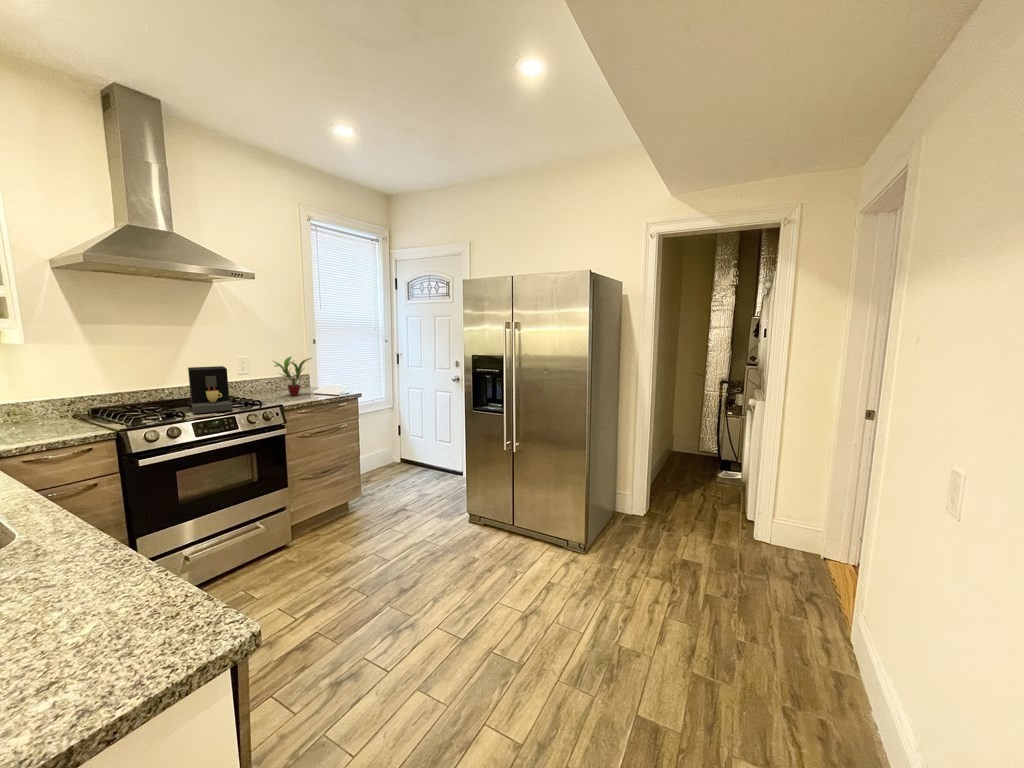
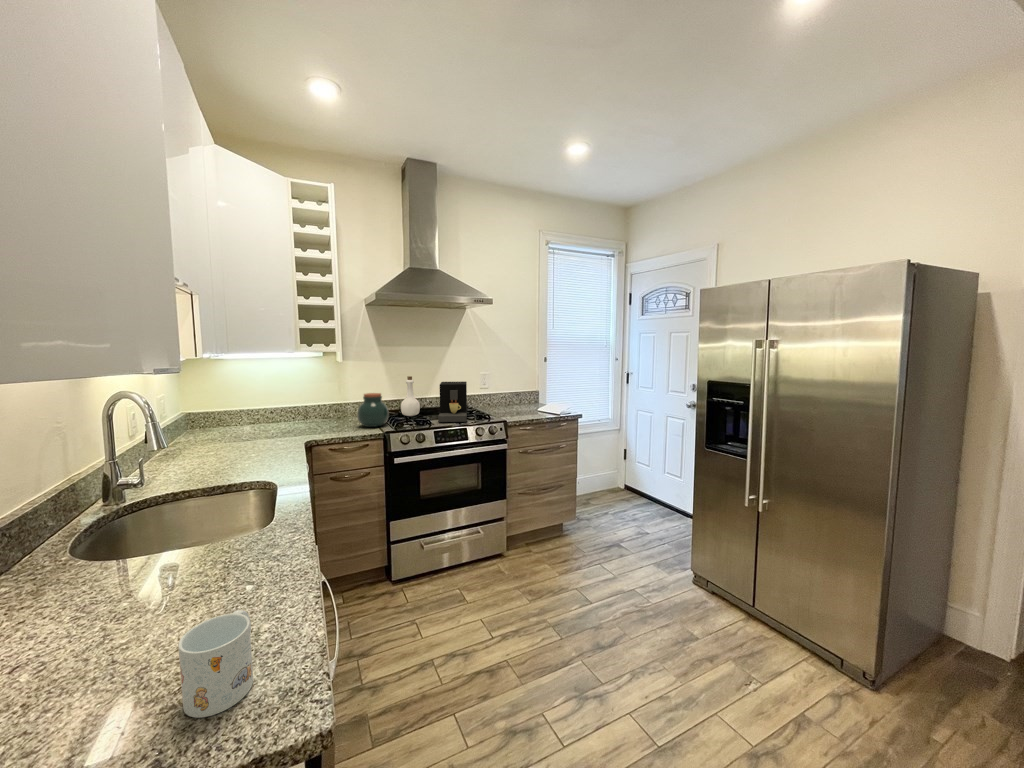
potted plant: present [275,357,312,396] -> none [505,374,539,412]
bottle: none [127,362,158,412] -> present [401,376,420,416]
jar: none [62,384,116,428] -> present [357,393,389,427]
mug: none [80,571,162,664] -> present [178,610,253,717]

